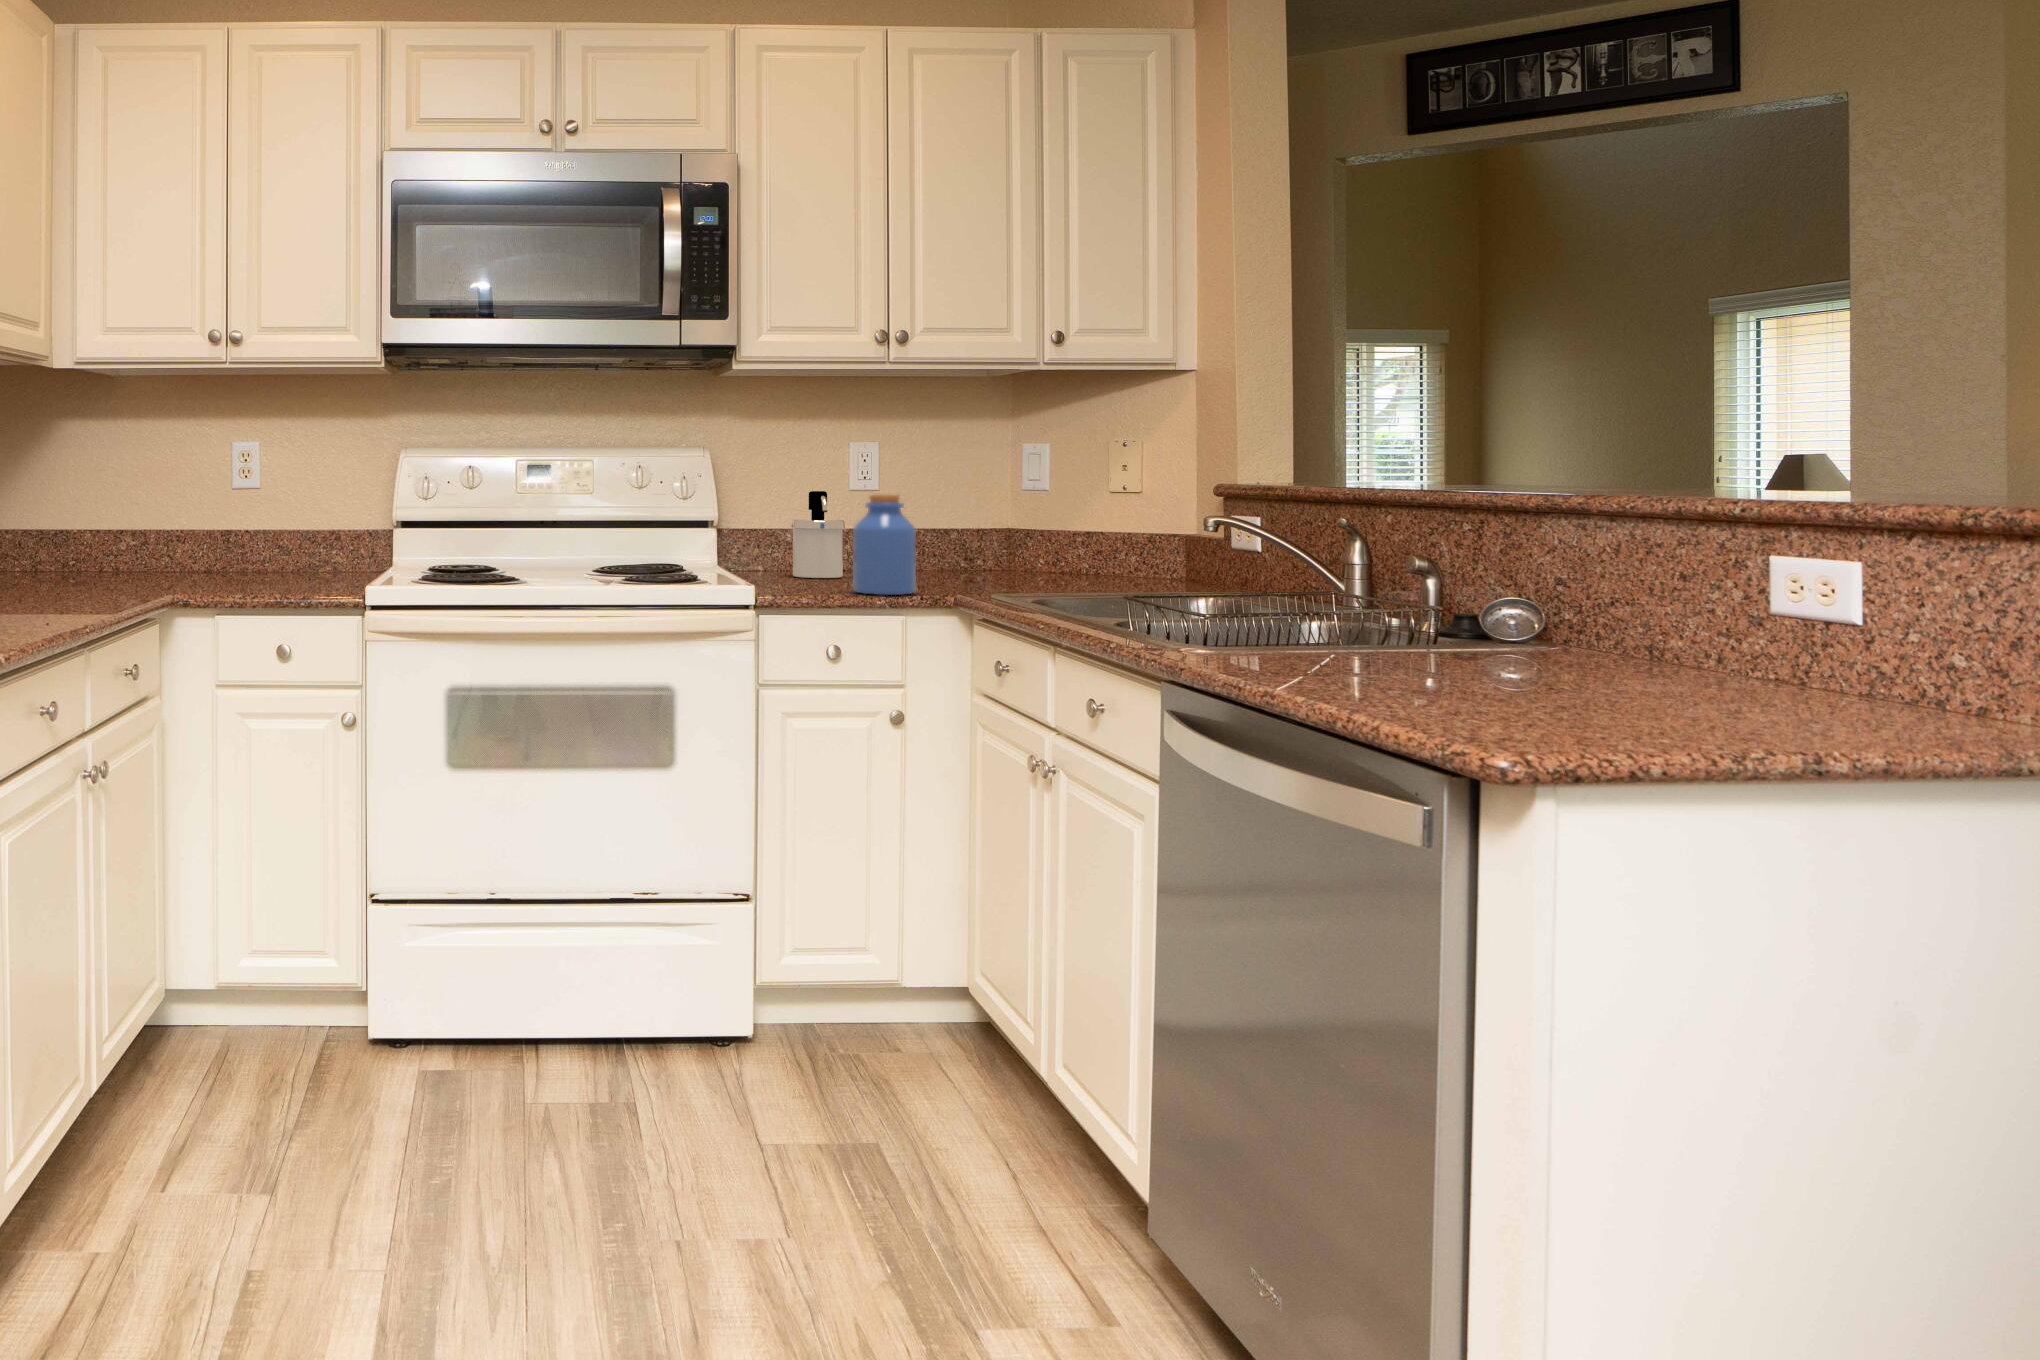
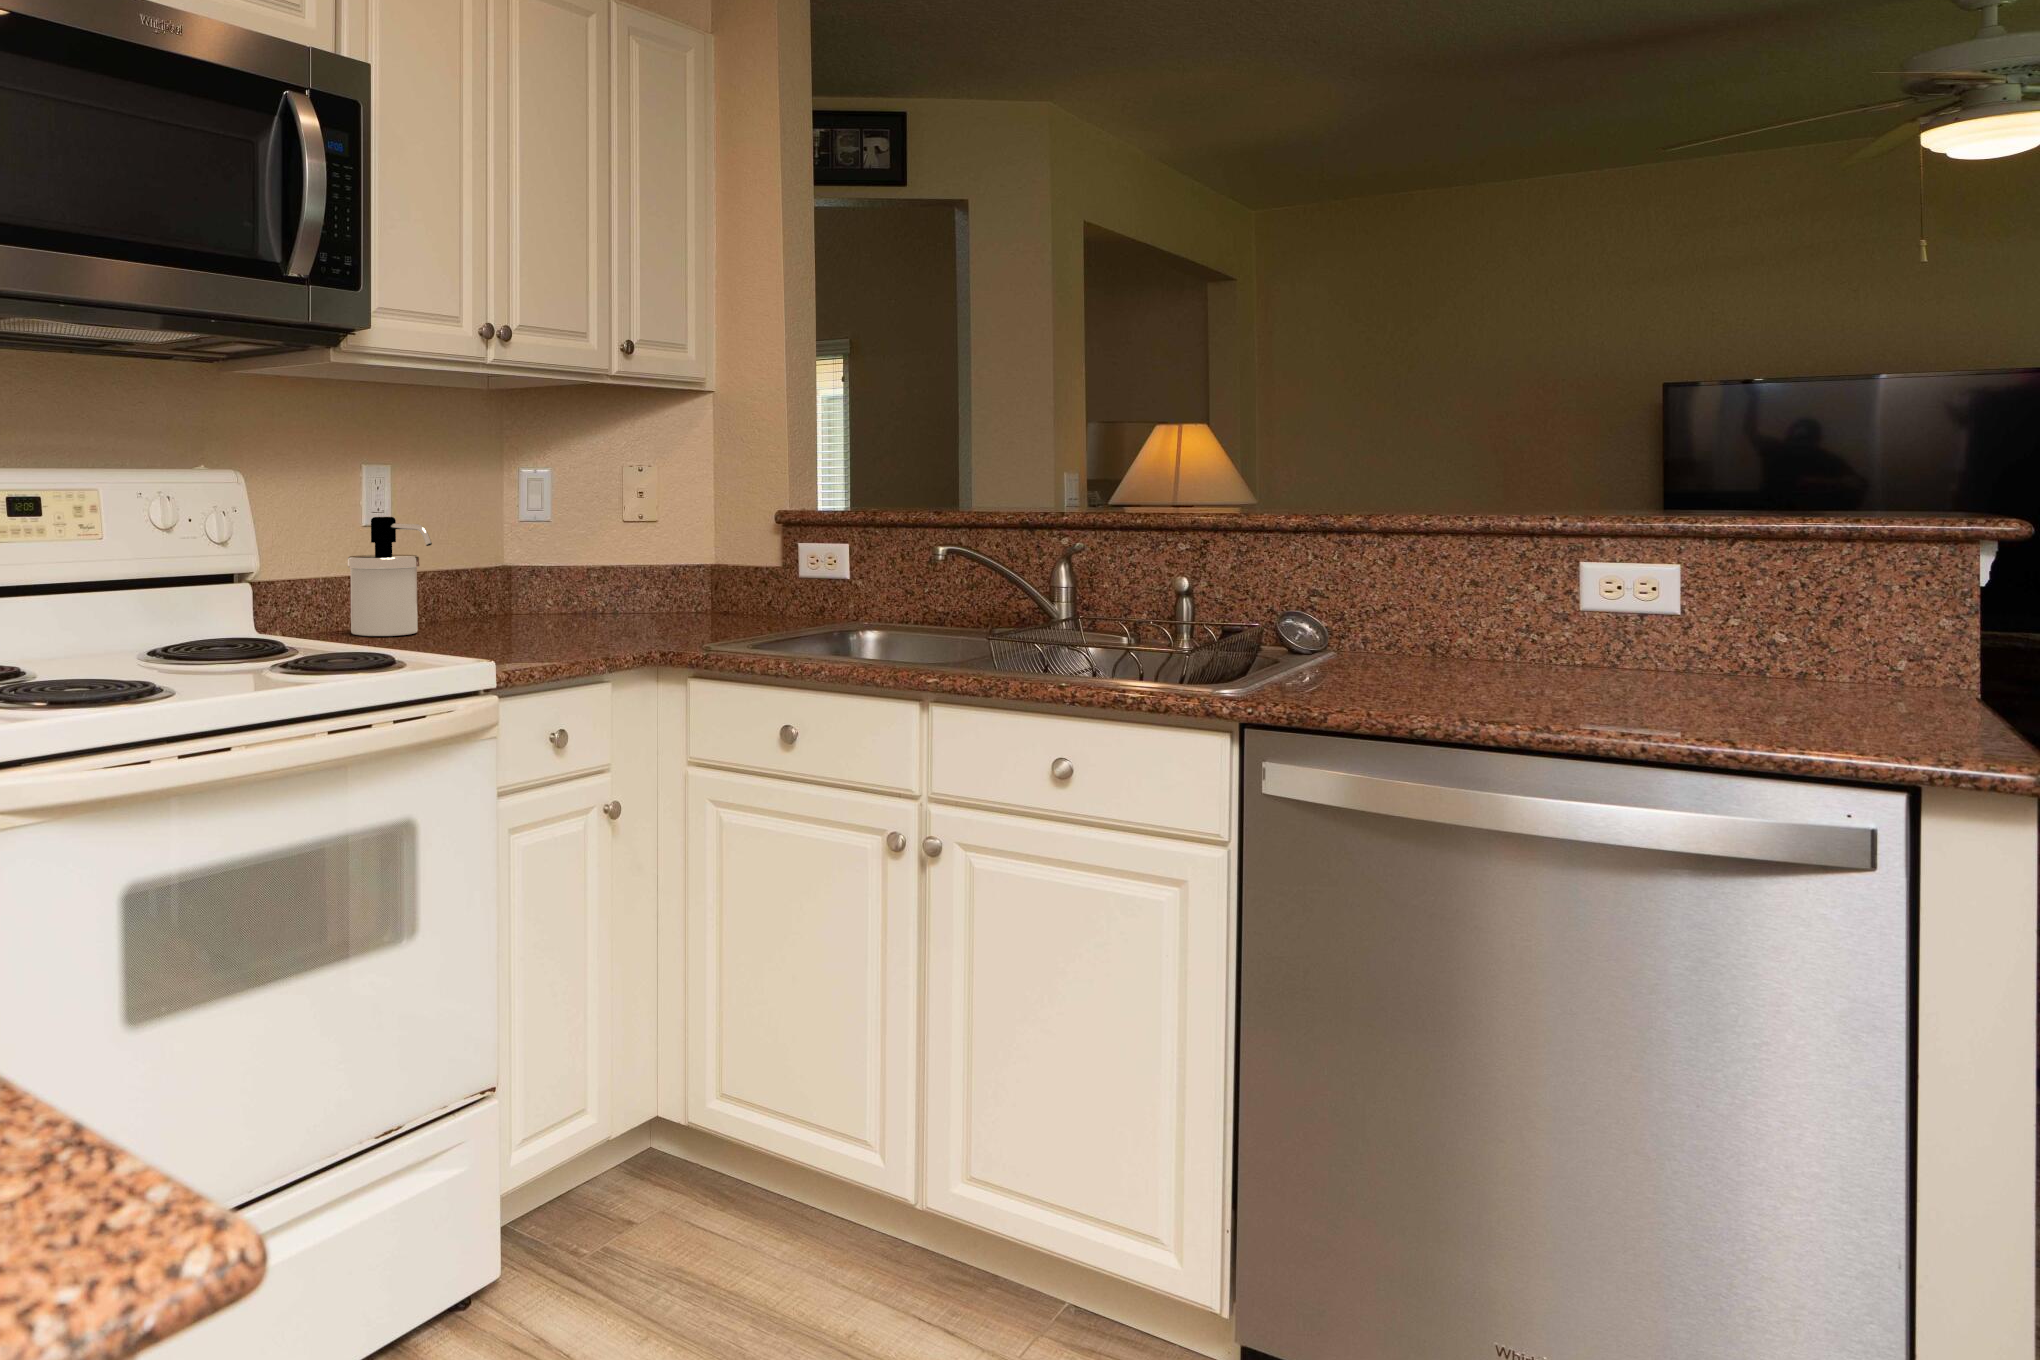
jar: present [853,495,916,595] -> none [546,521,627,654]

